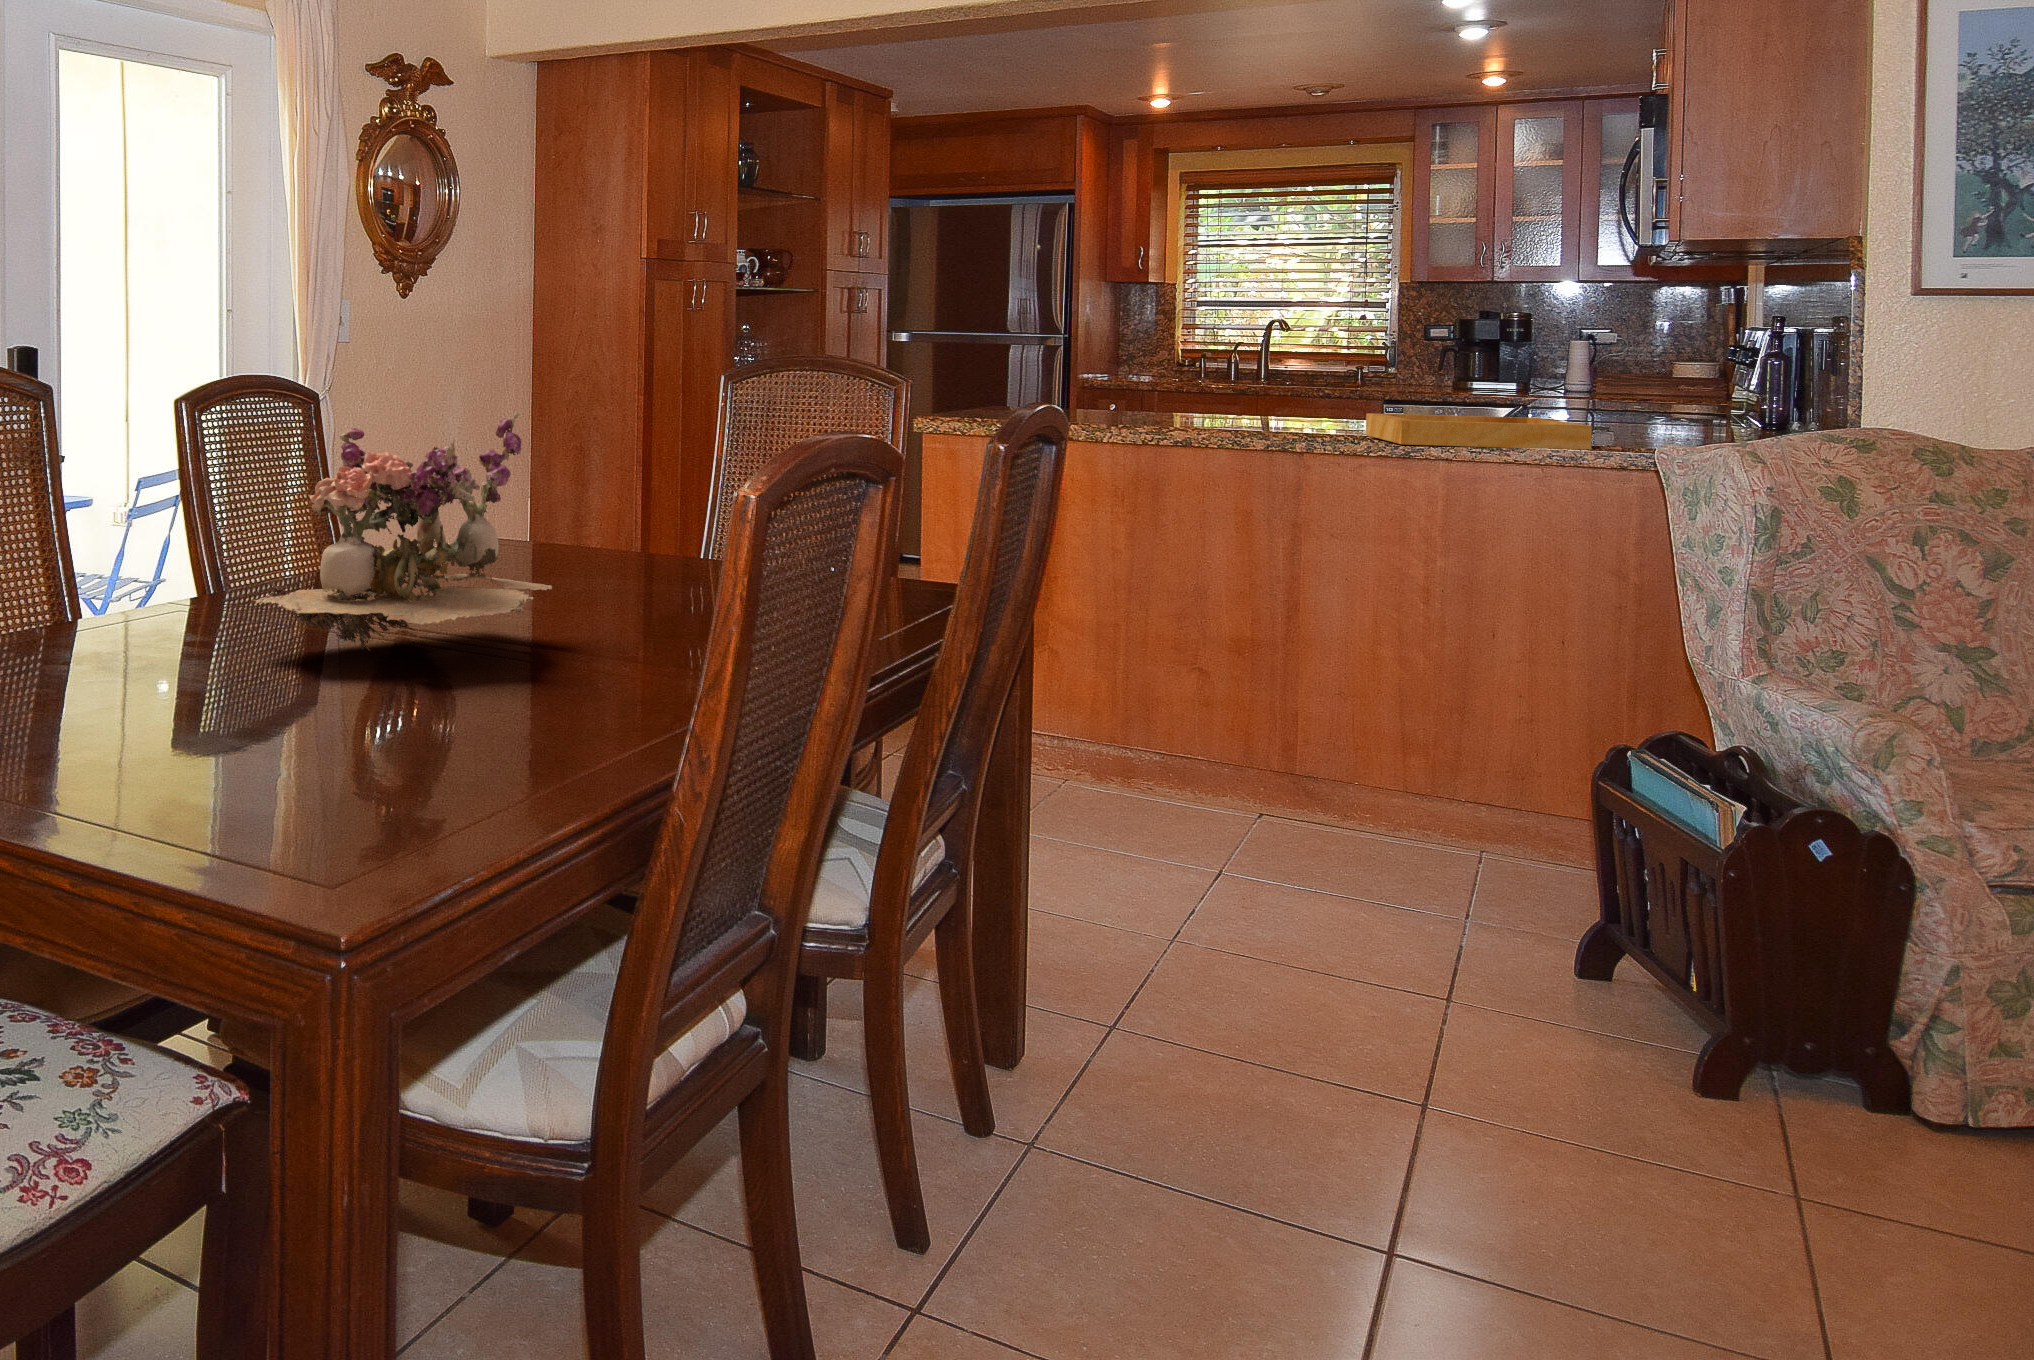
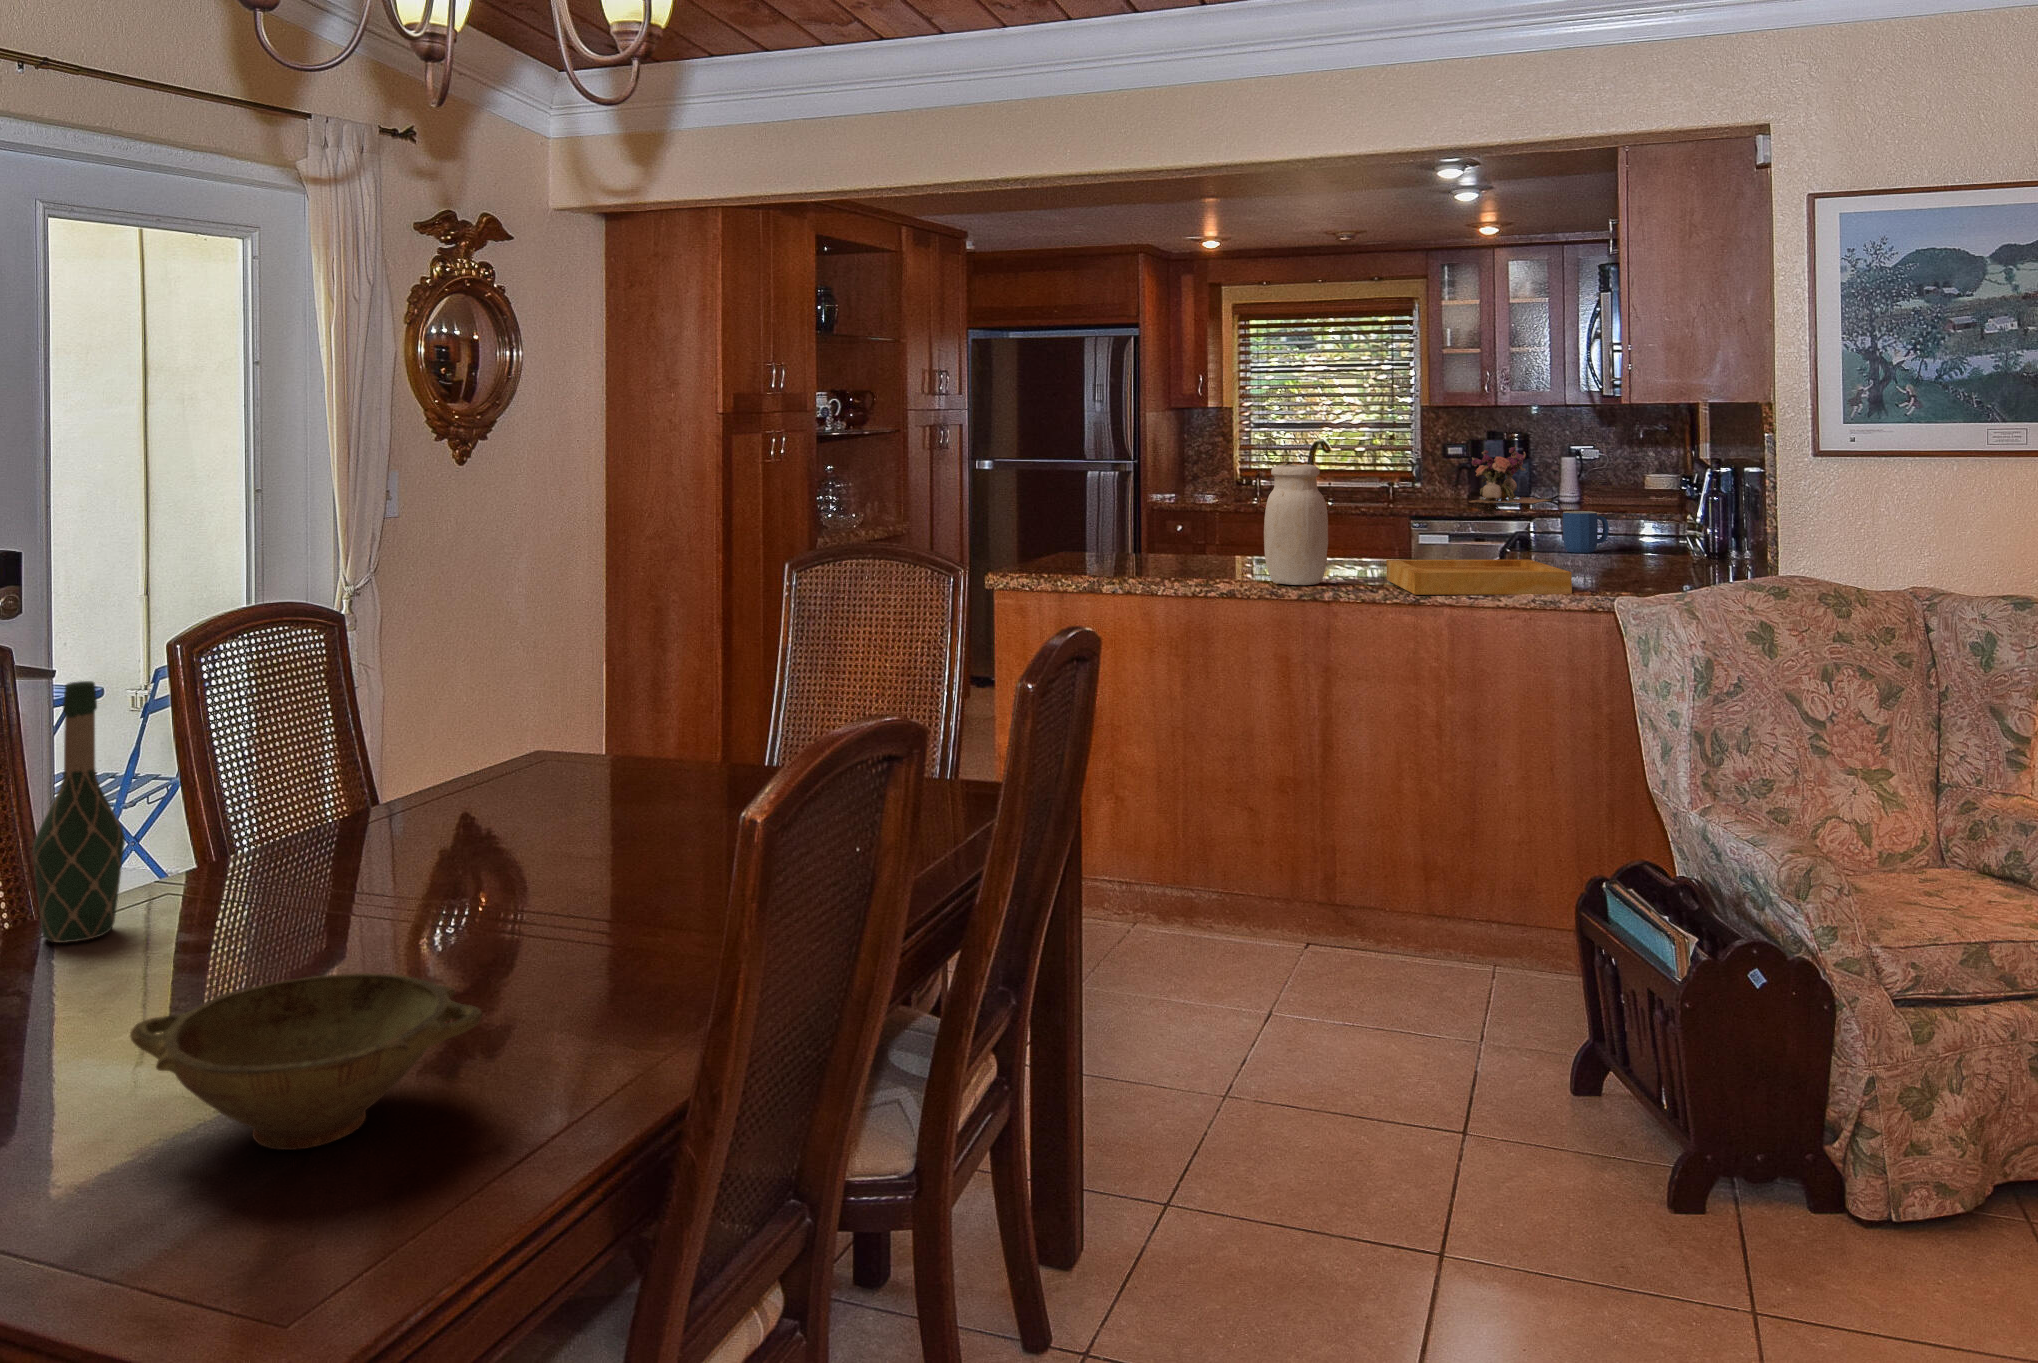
jar: none [1226,308,1300,436] -> present [1264,465,1328,585]
mug: none [1575,380,1632,426] -> present [1563,511,1609,553]
flower arrangement: present [253,412,552,651] -> present [1467,445,1552,517]
wine bottle: none [70,413,145,643] -> present [32,681,125,943]
bowl: none [178,654,482,789] -> present [130,973,482,1150]

